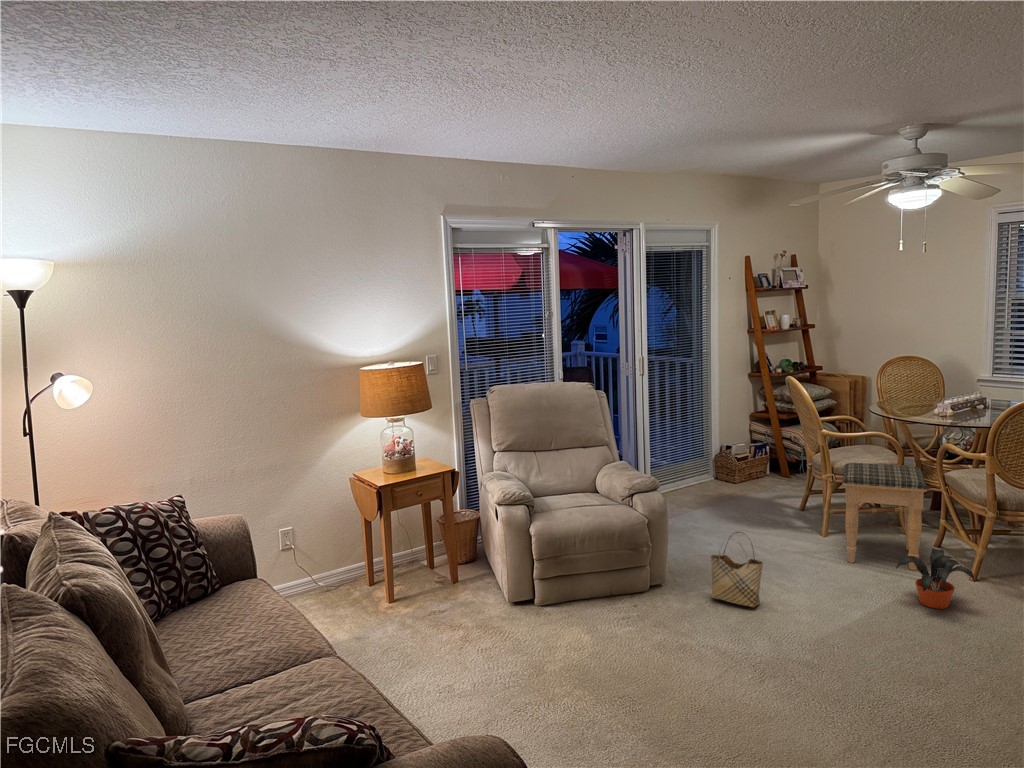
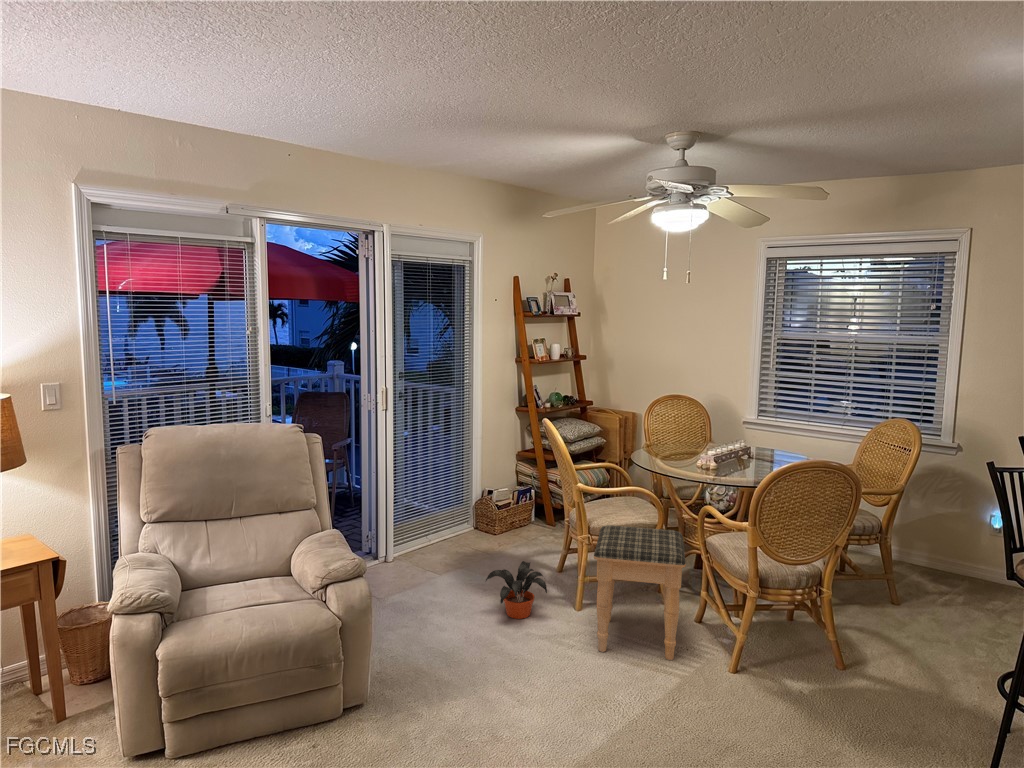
woven basket: present [710,532,763,607] -> none [417,636,484,742]
potted plant: present [896,548,975,609] -> present [486,561,547,619]

